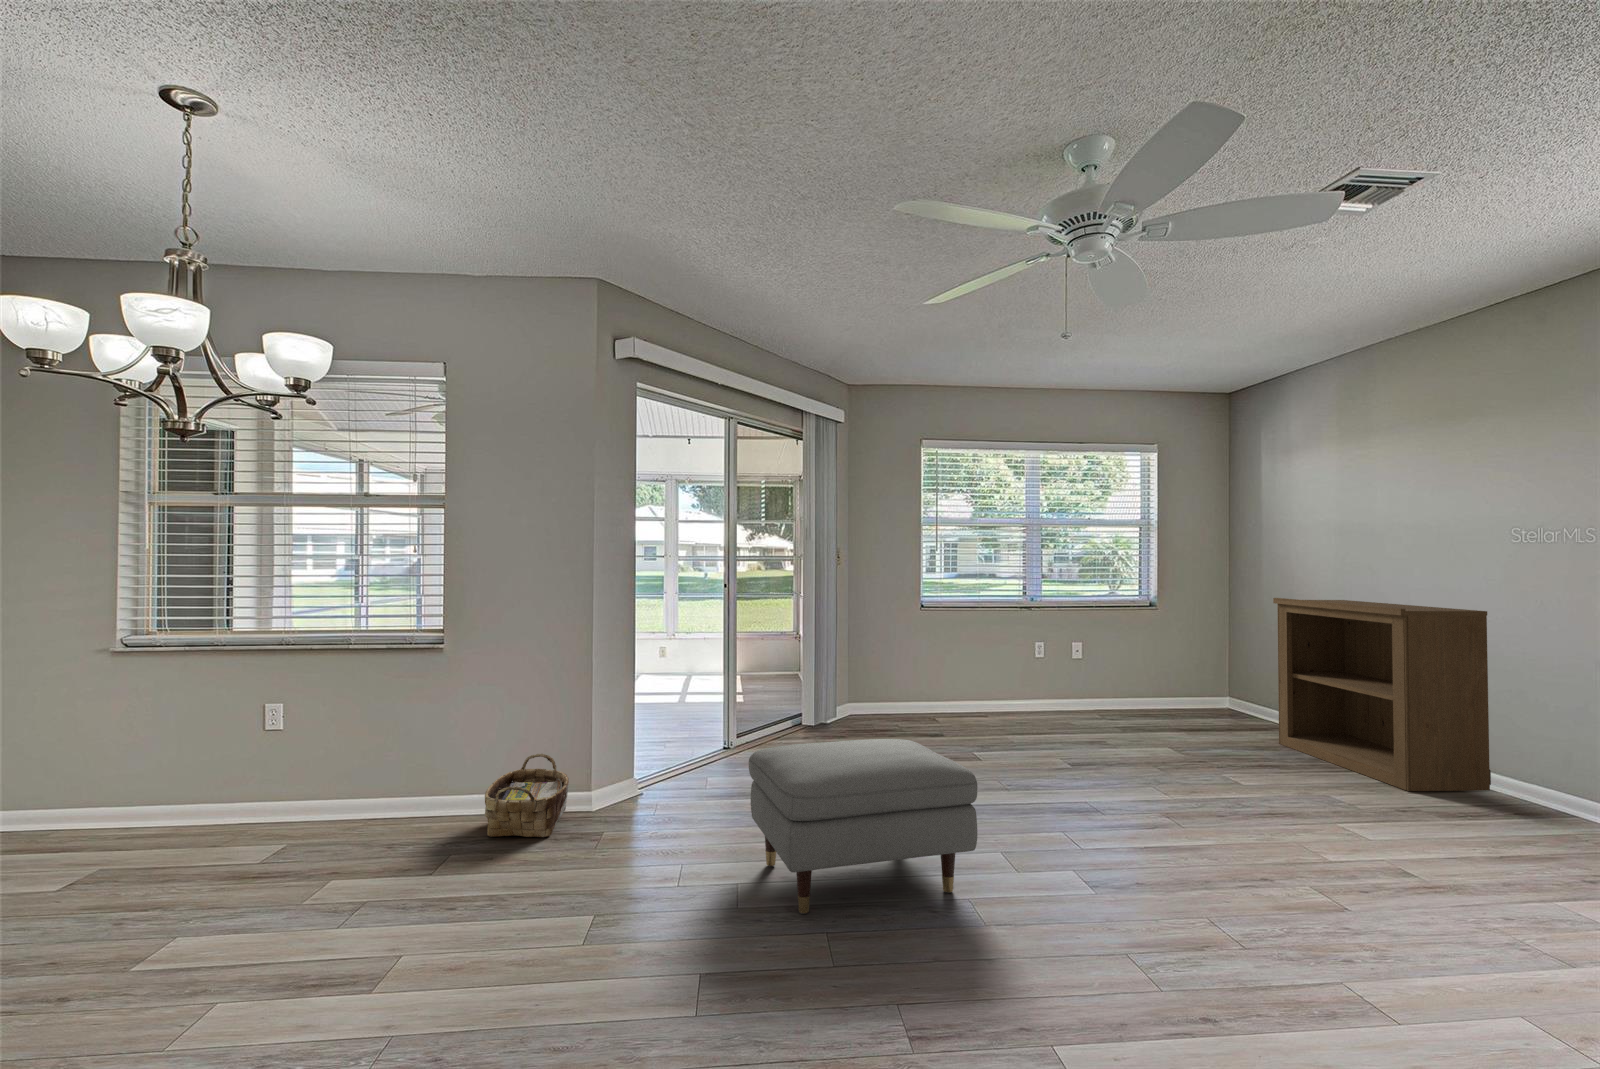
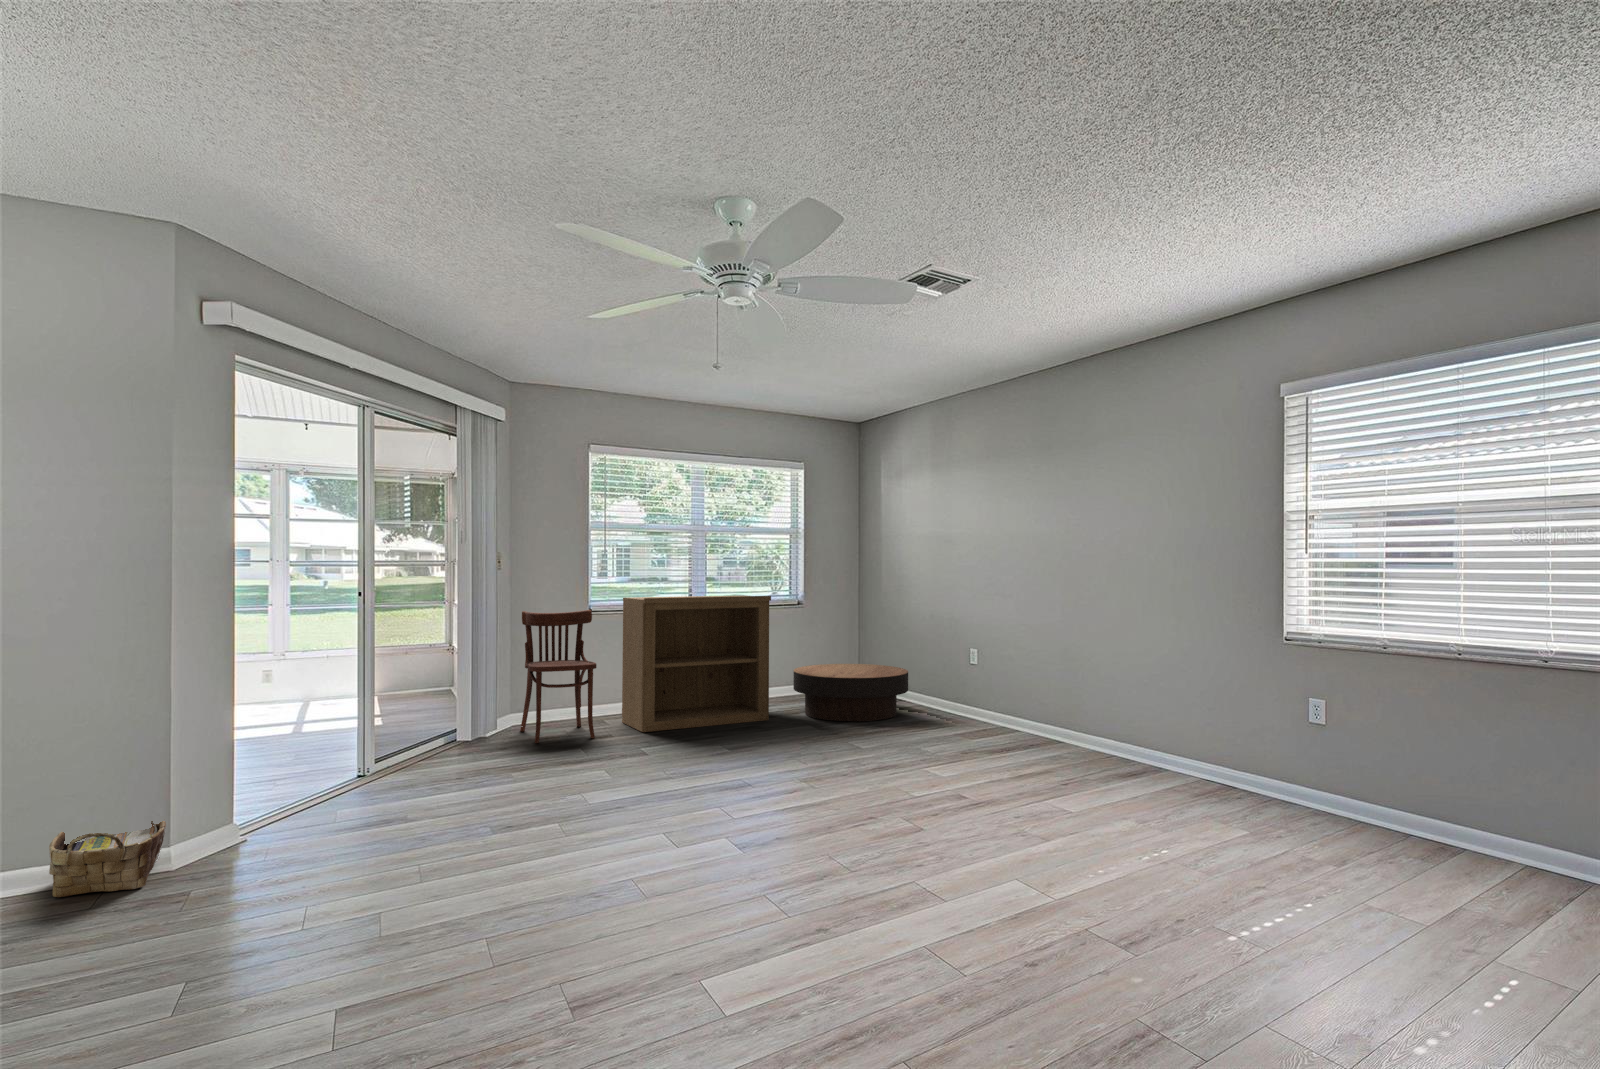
bookshelf: present [1273,598,1491,791] -> present [622,595,771,732]
dining chair: none [862,602,931,727] -> present [520,610,596,743]
coffee table: none [1134,665,1273,731] -> present [793,664,908,721]
ottoman: present [749,739,978,914] -> none [401,741,637,914]

